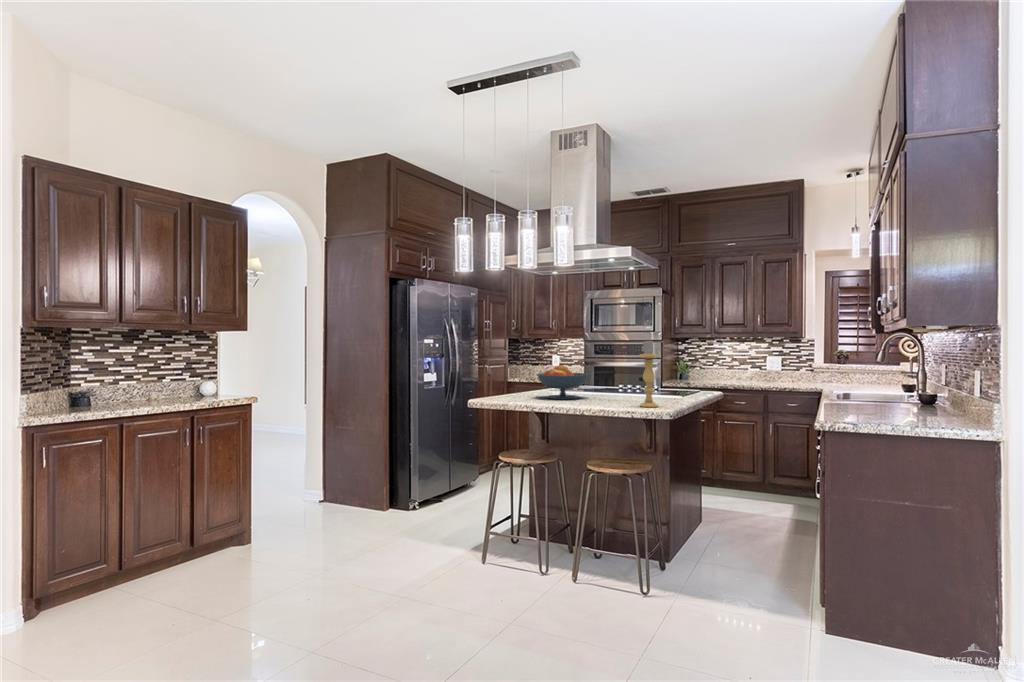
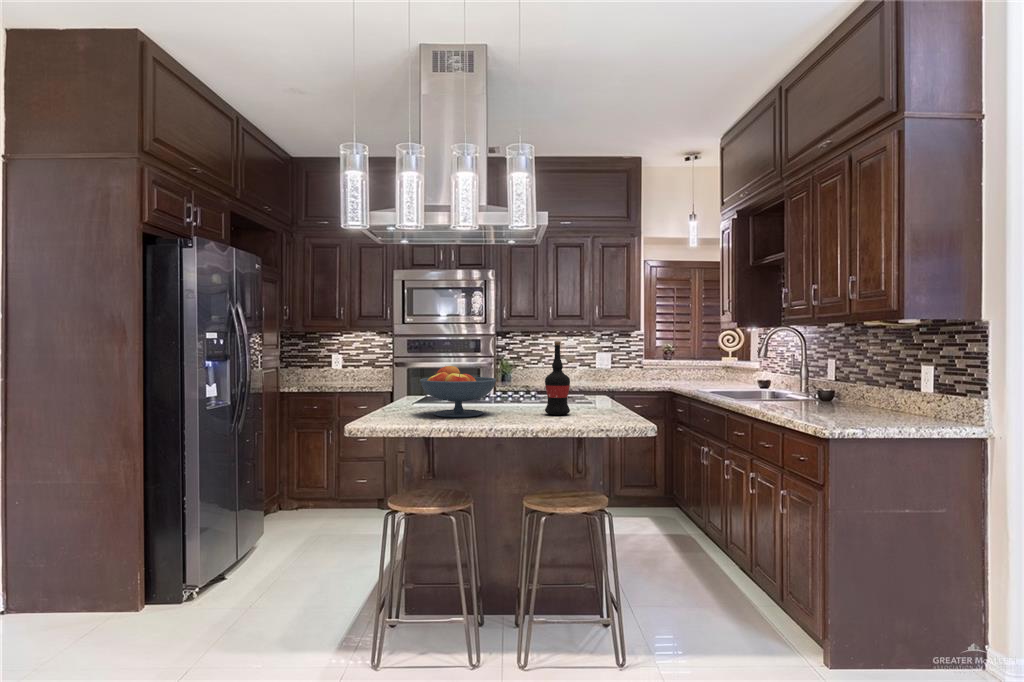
candle holder: present [640,341,658,407] -> none [601,328,626,422]
wine bottle: none [617,349,636,401] -> present [545,342,570,415]

